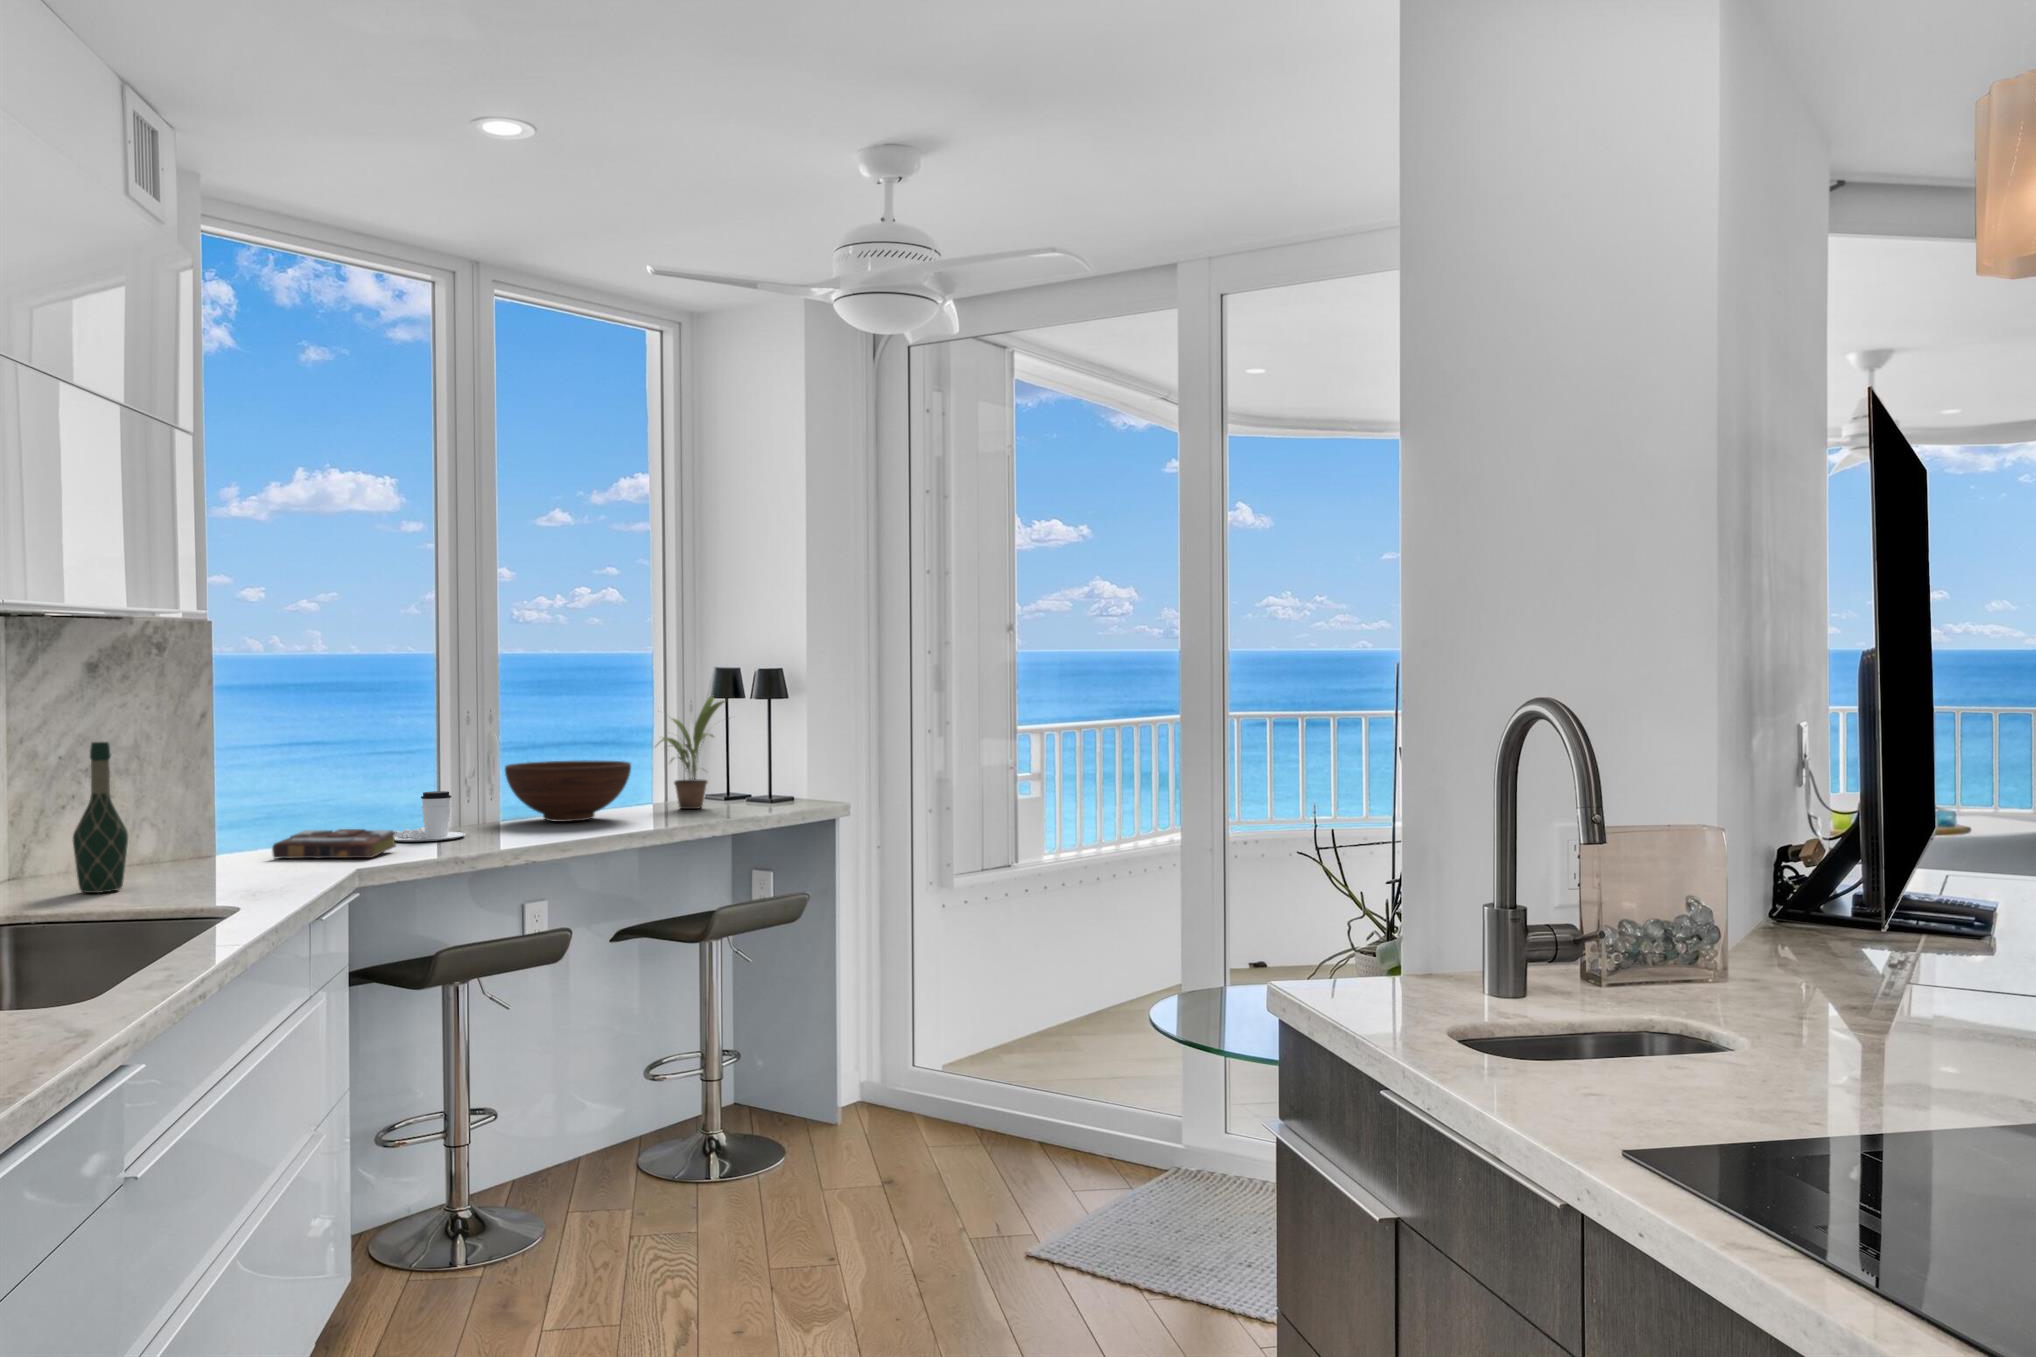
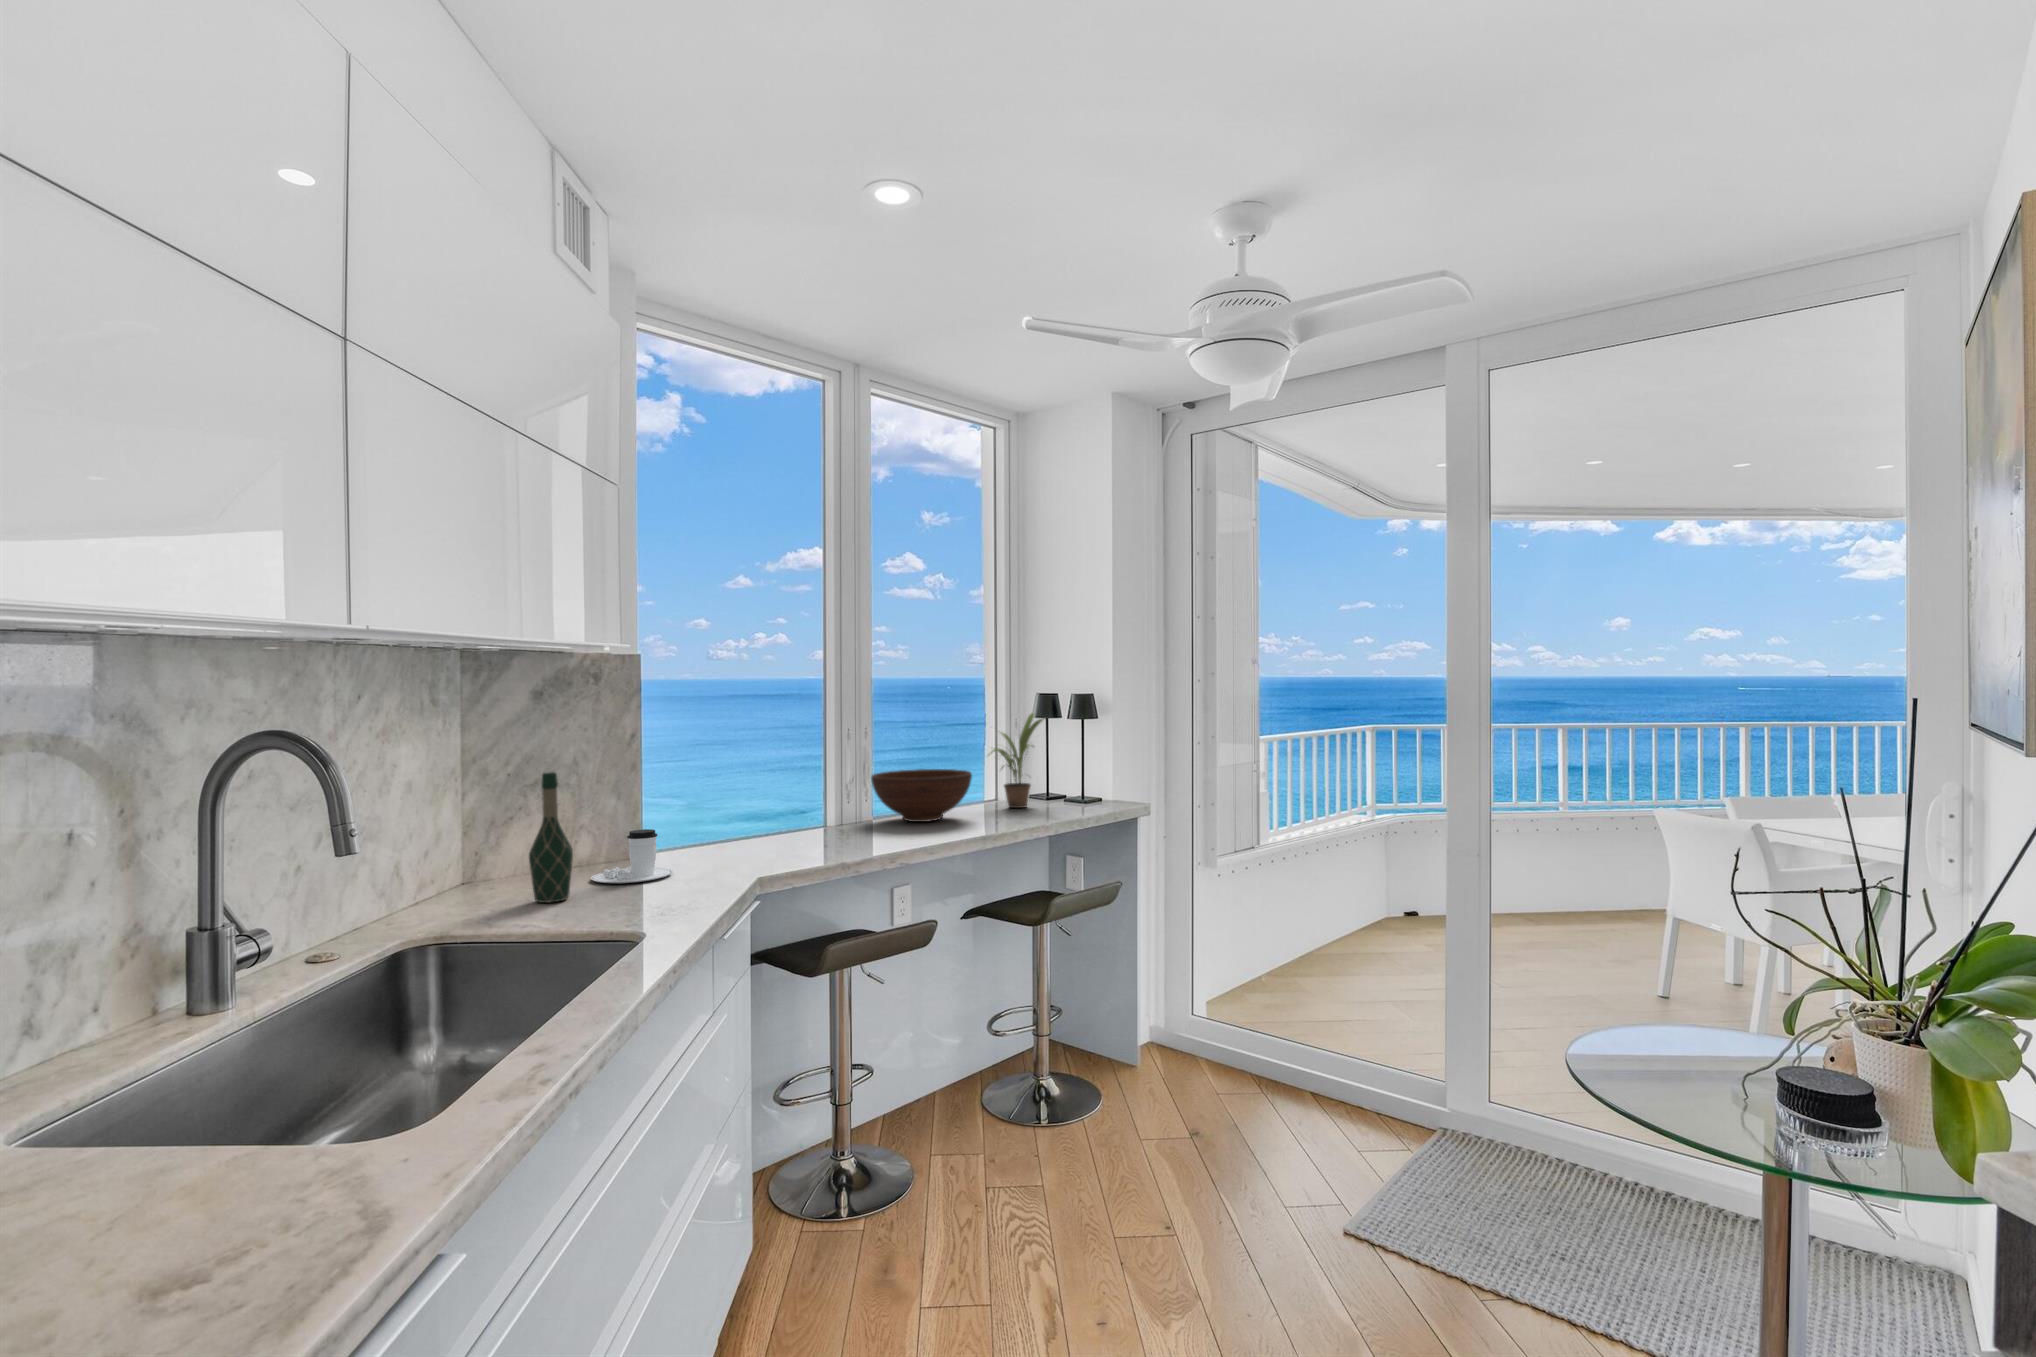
coffee cup: present [394,791,465,842] -> present [591,829,673,883]
book: present [272,829,396,858] -> none [691,836,789,863]

